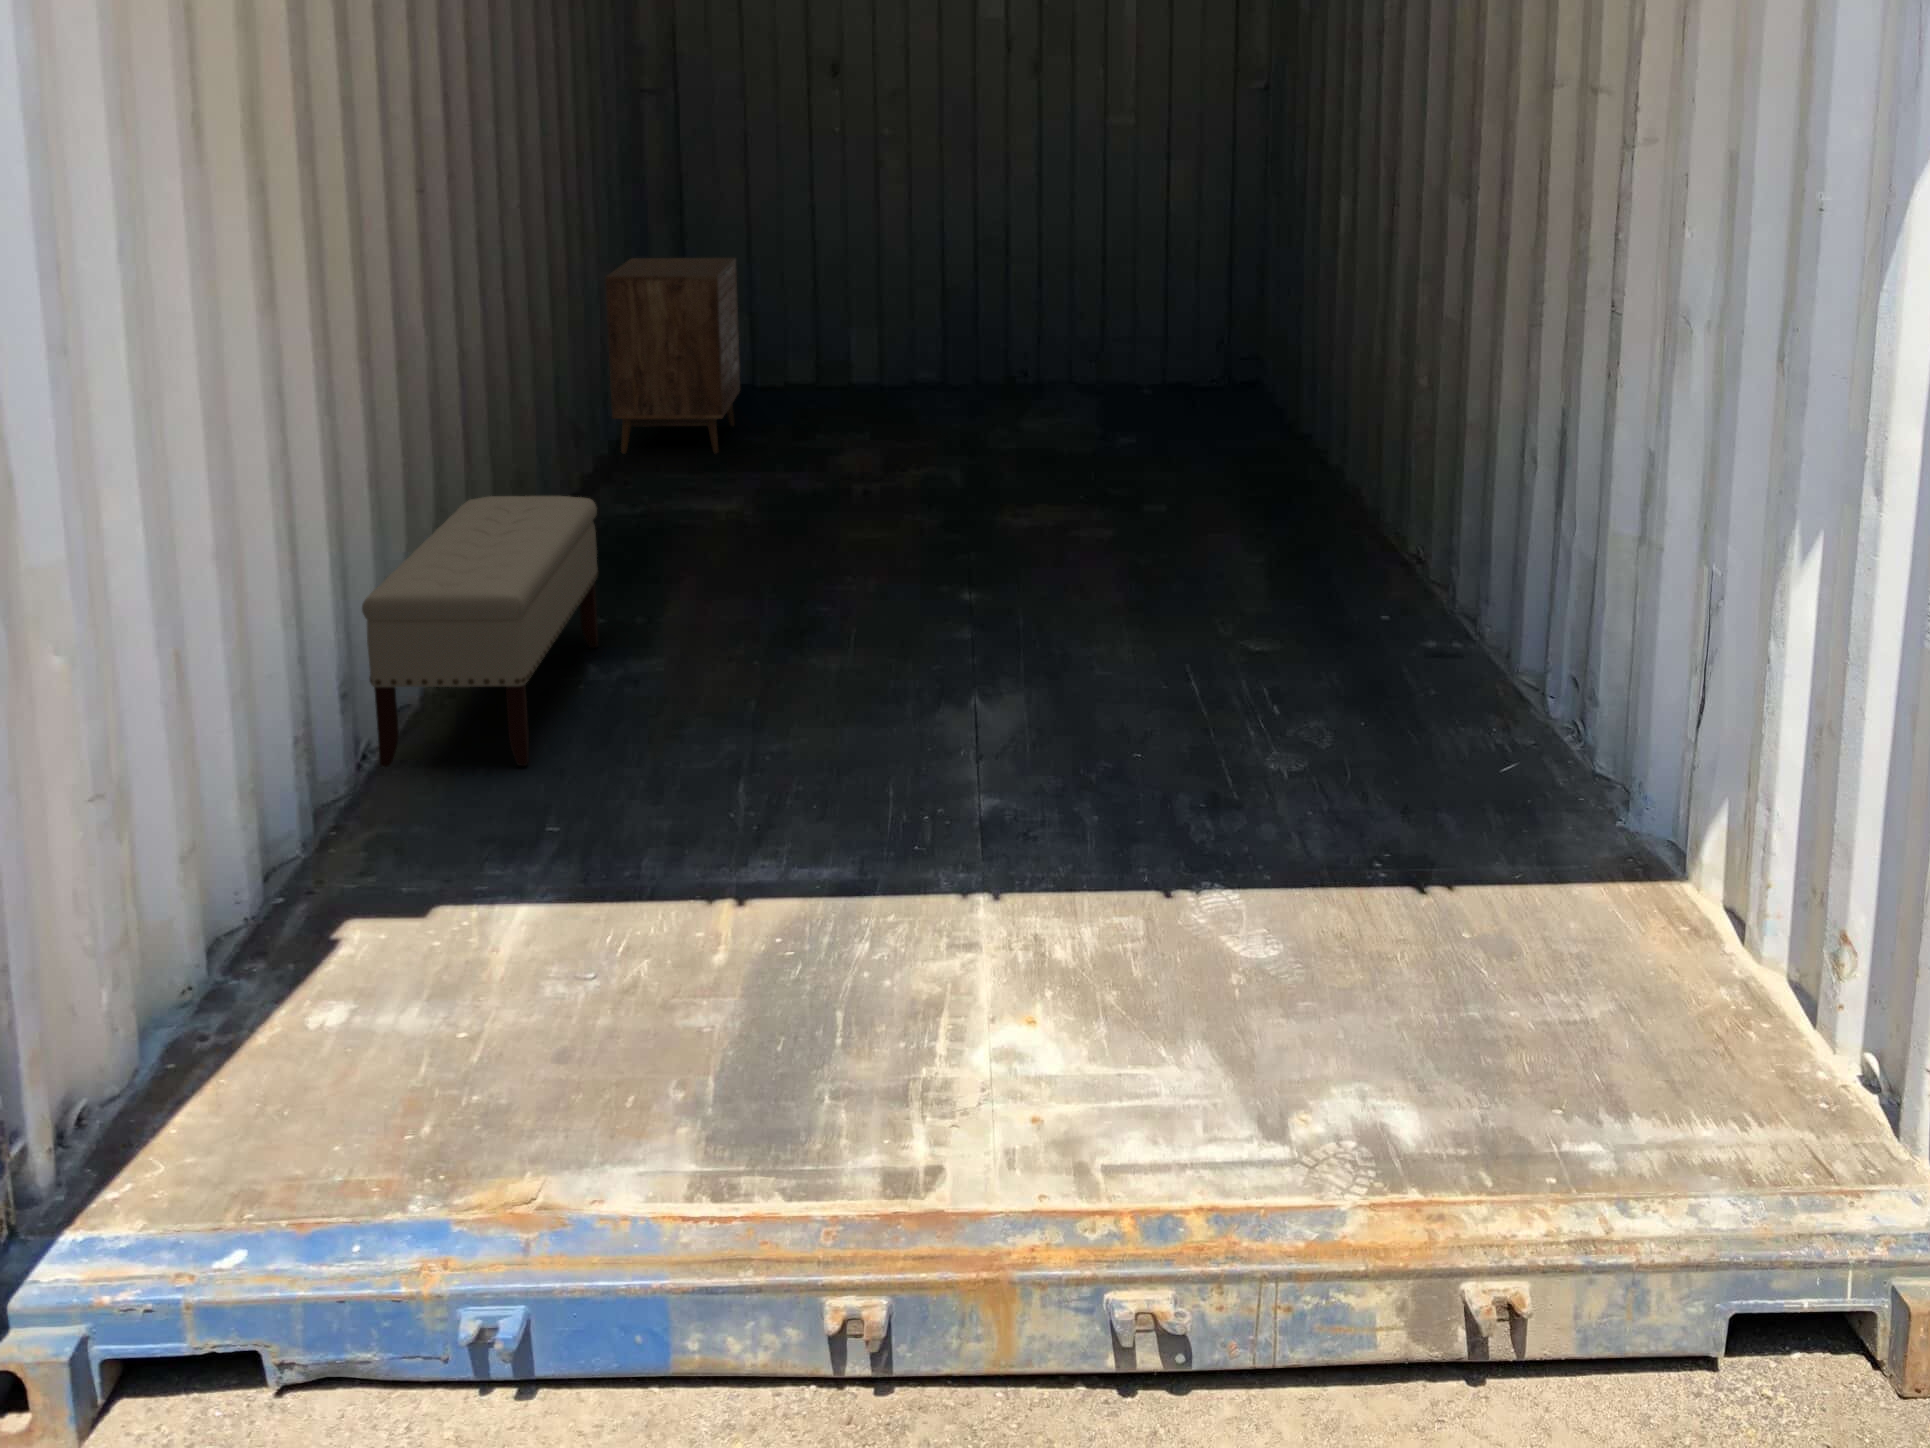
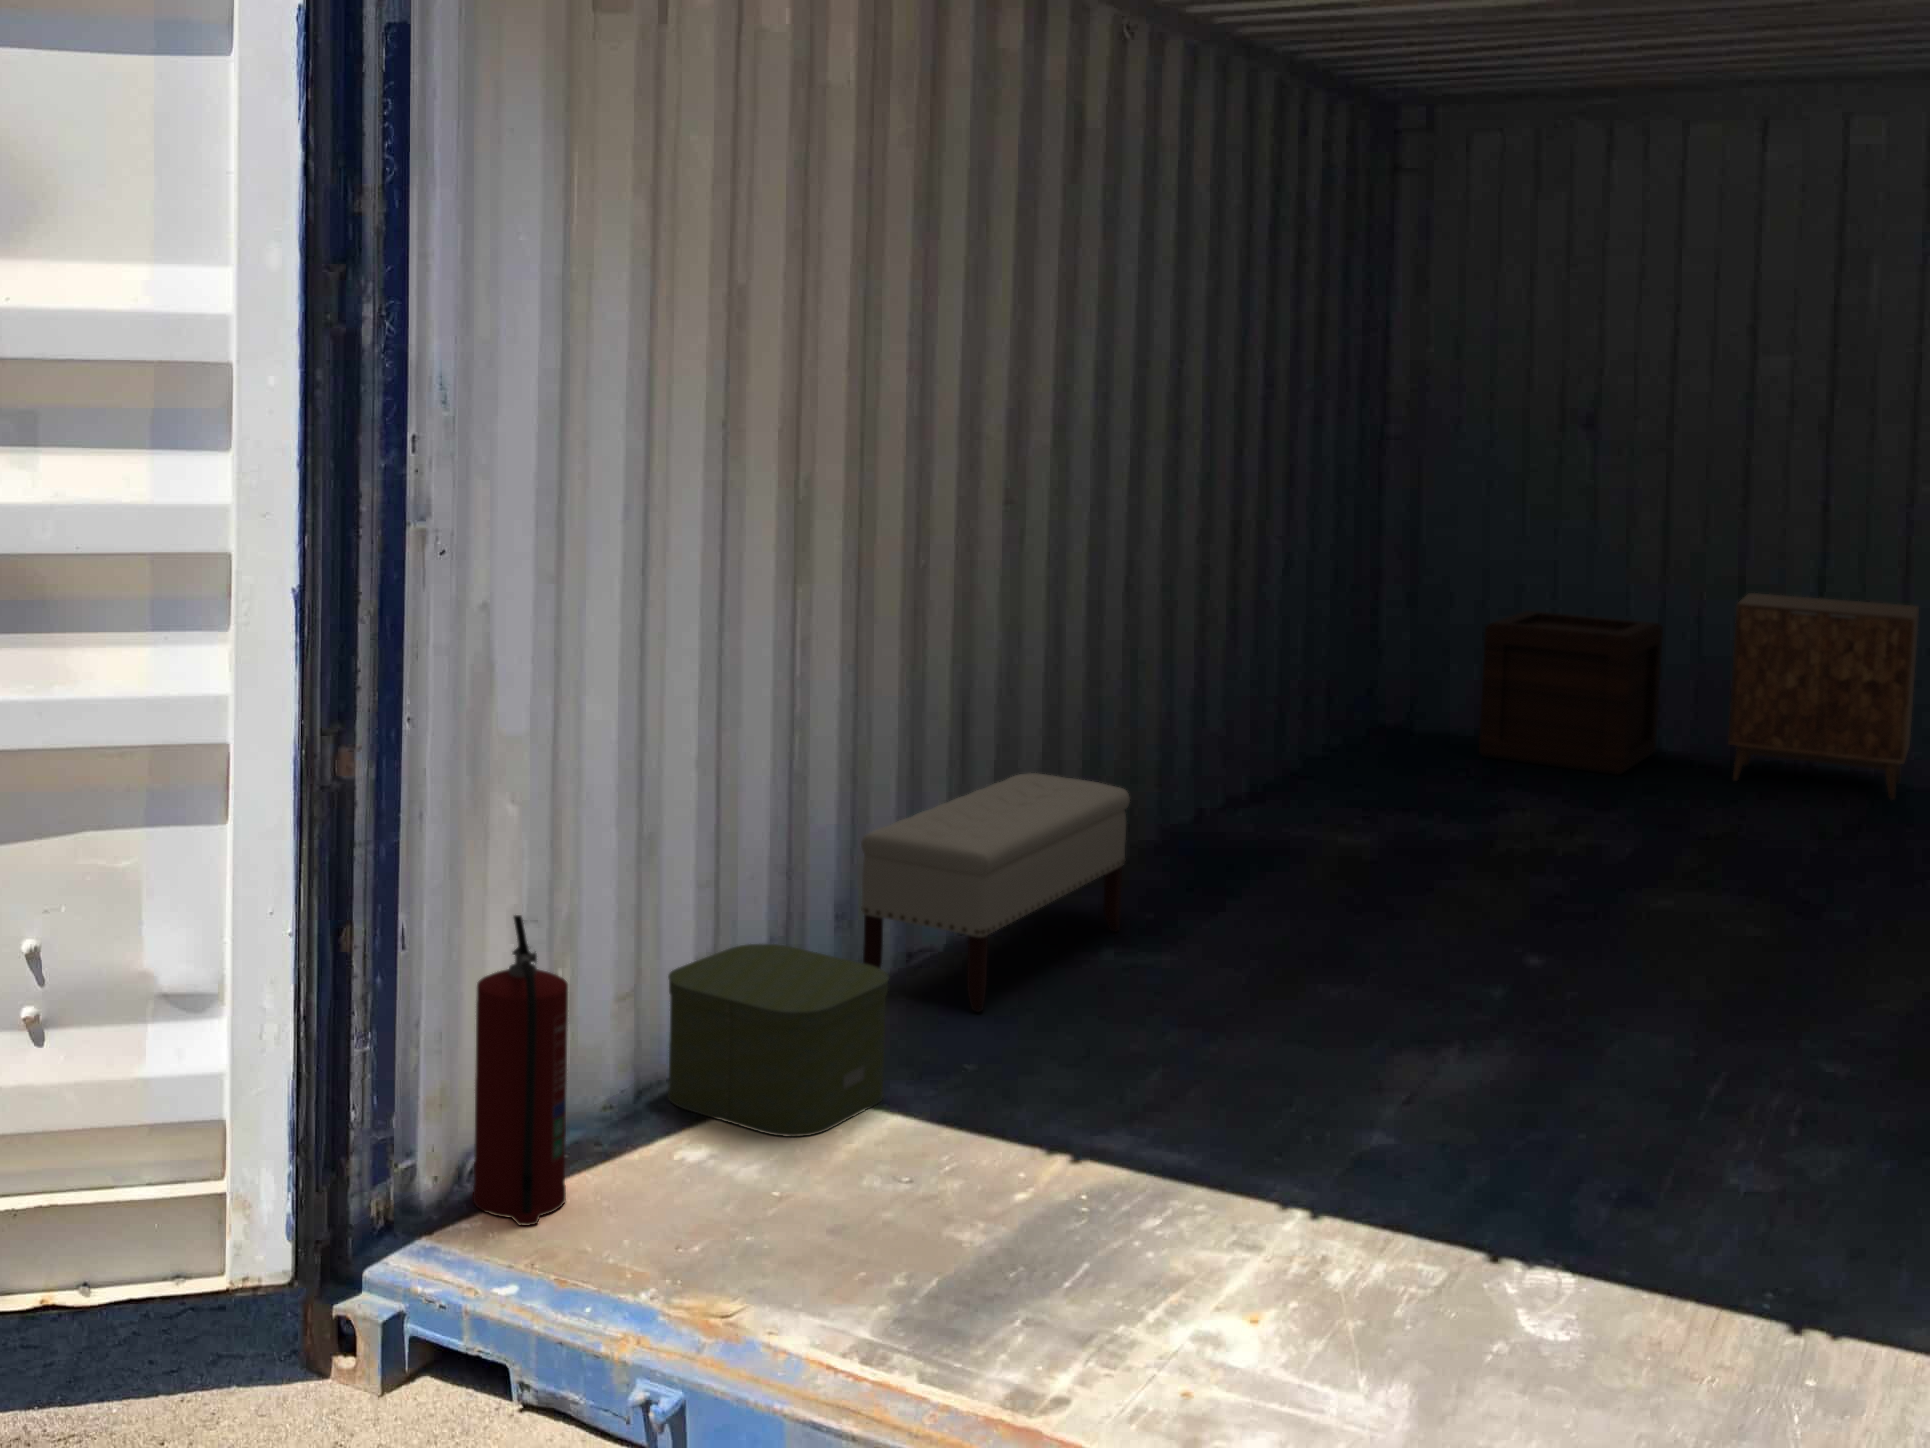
cabinet: present [606,258,740,454] -> present [1728,593,1919,799]
wooden crate: none [782,268,924,412] -> present [1479,611,1663,775]
storage box: none [232,745,498,966] -> present [668,944,889,1137]
fire extinguisher: none [65,790,221,1172] -> present [473,915,568,1226]

